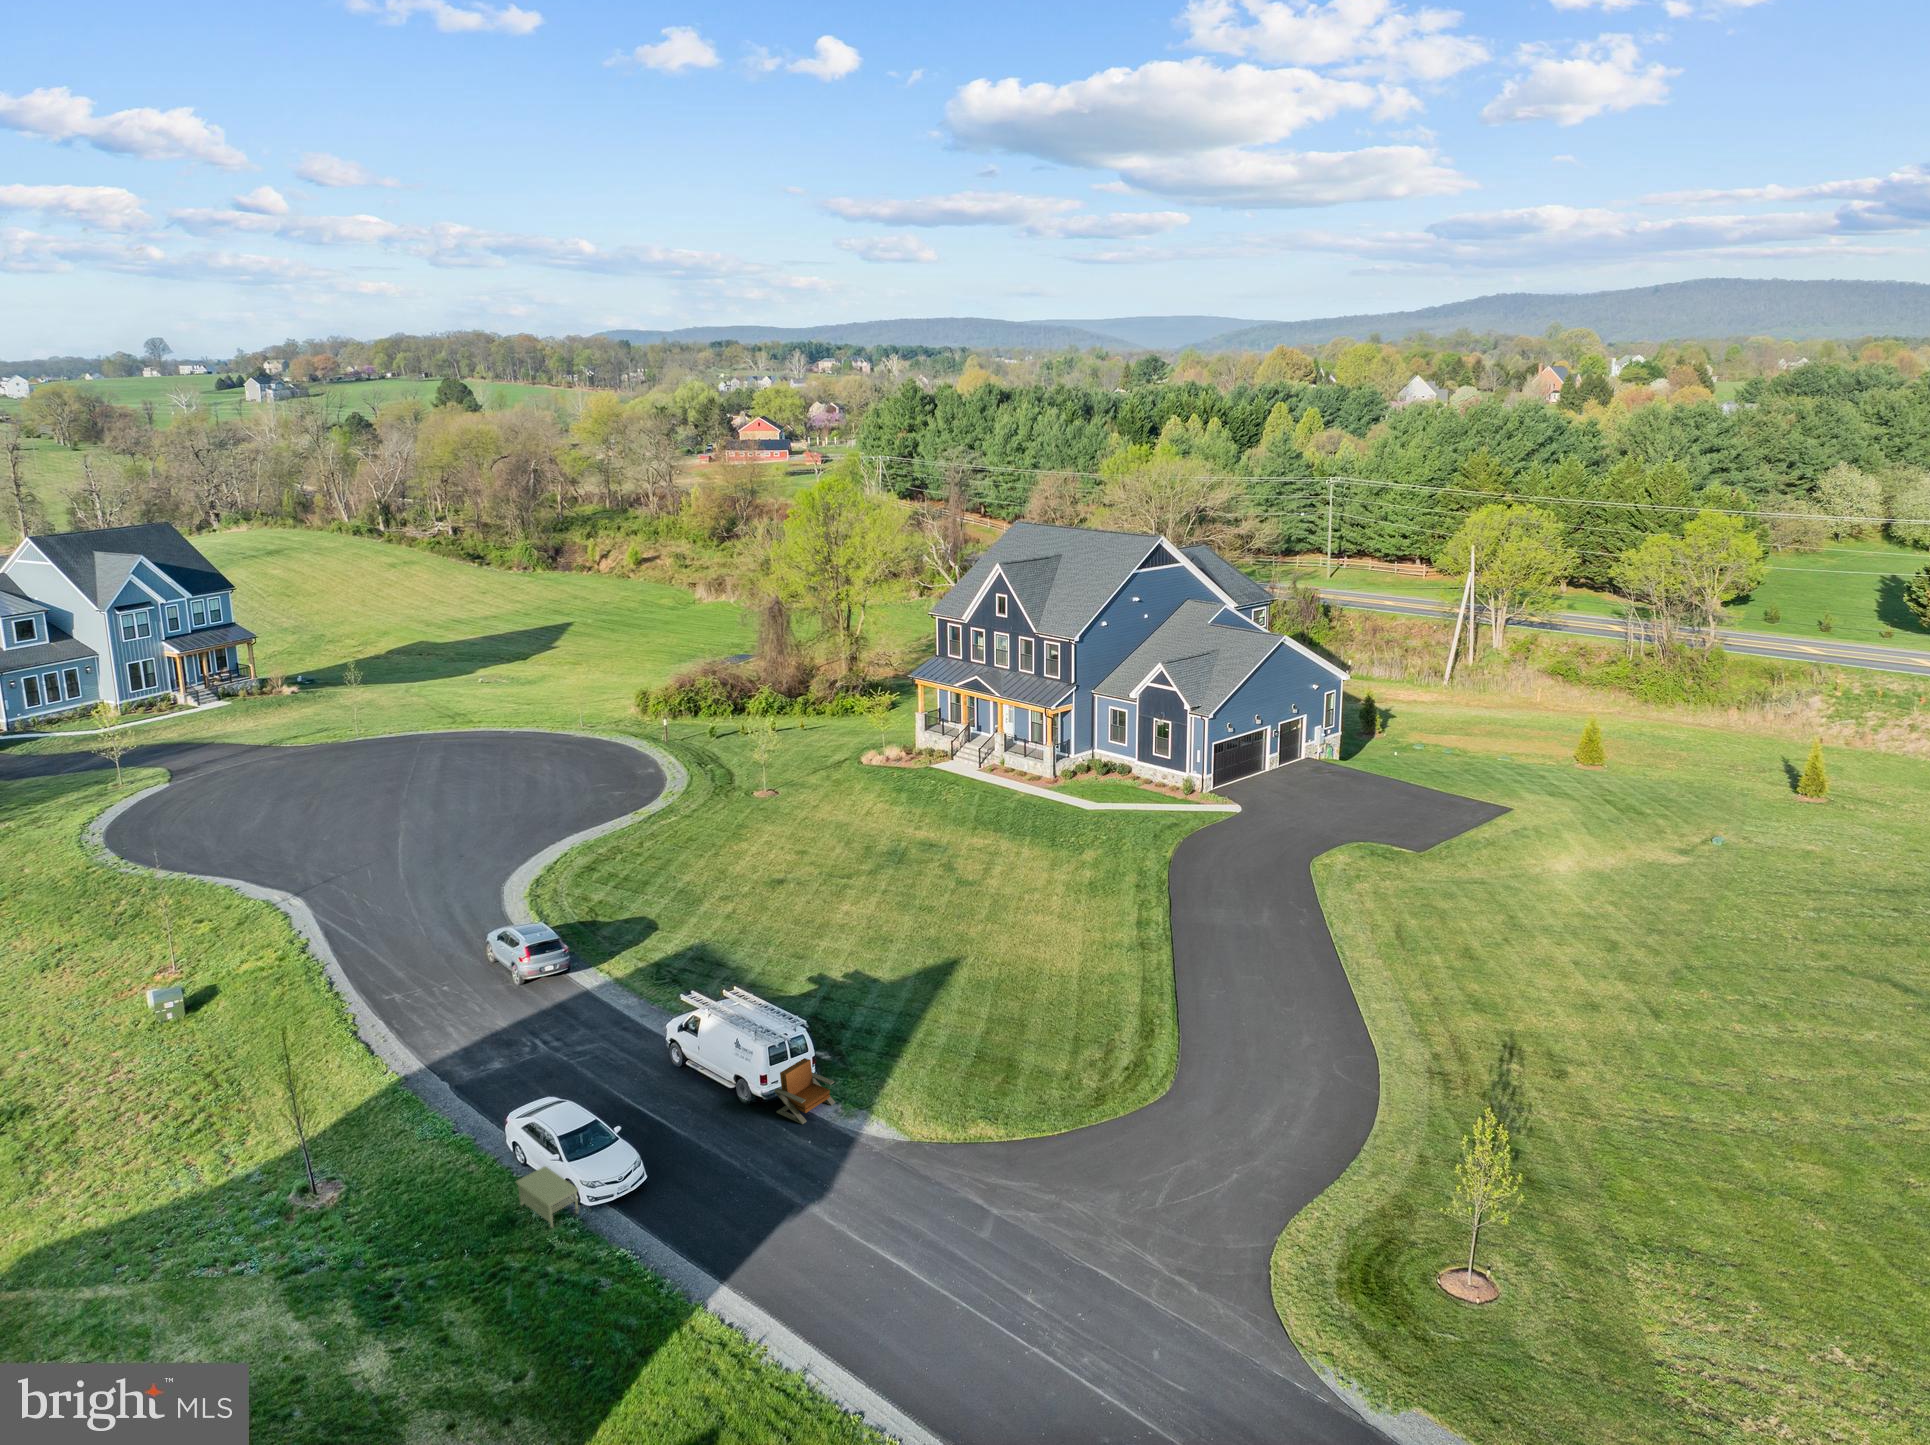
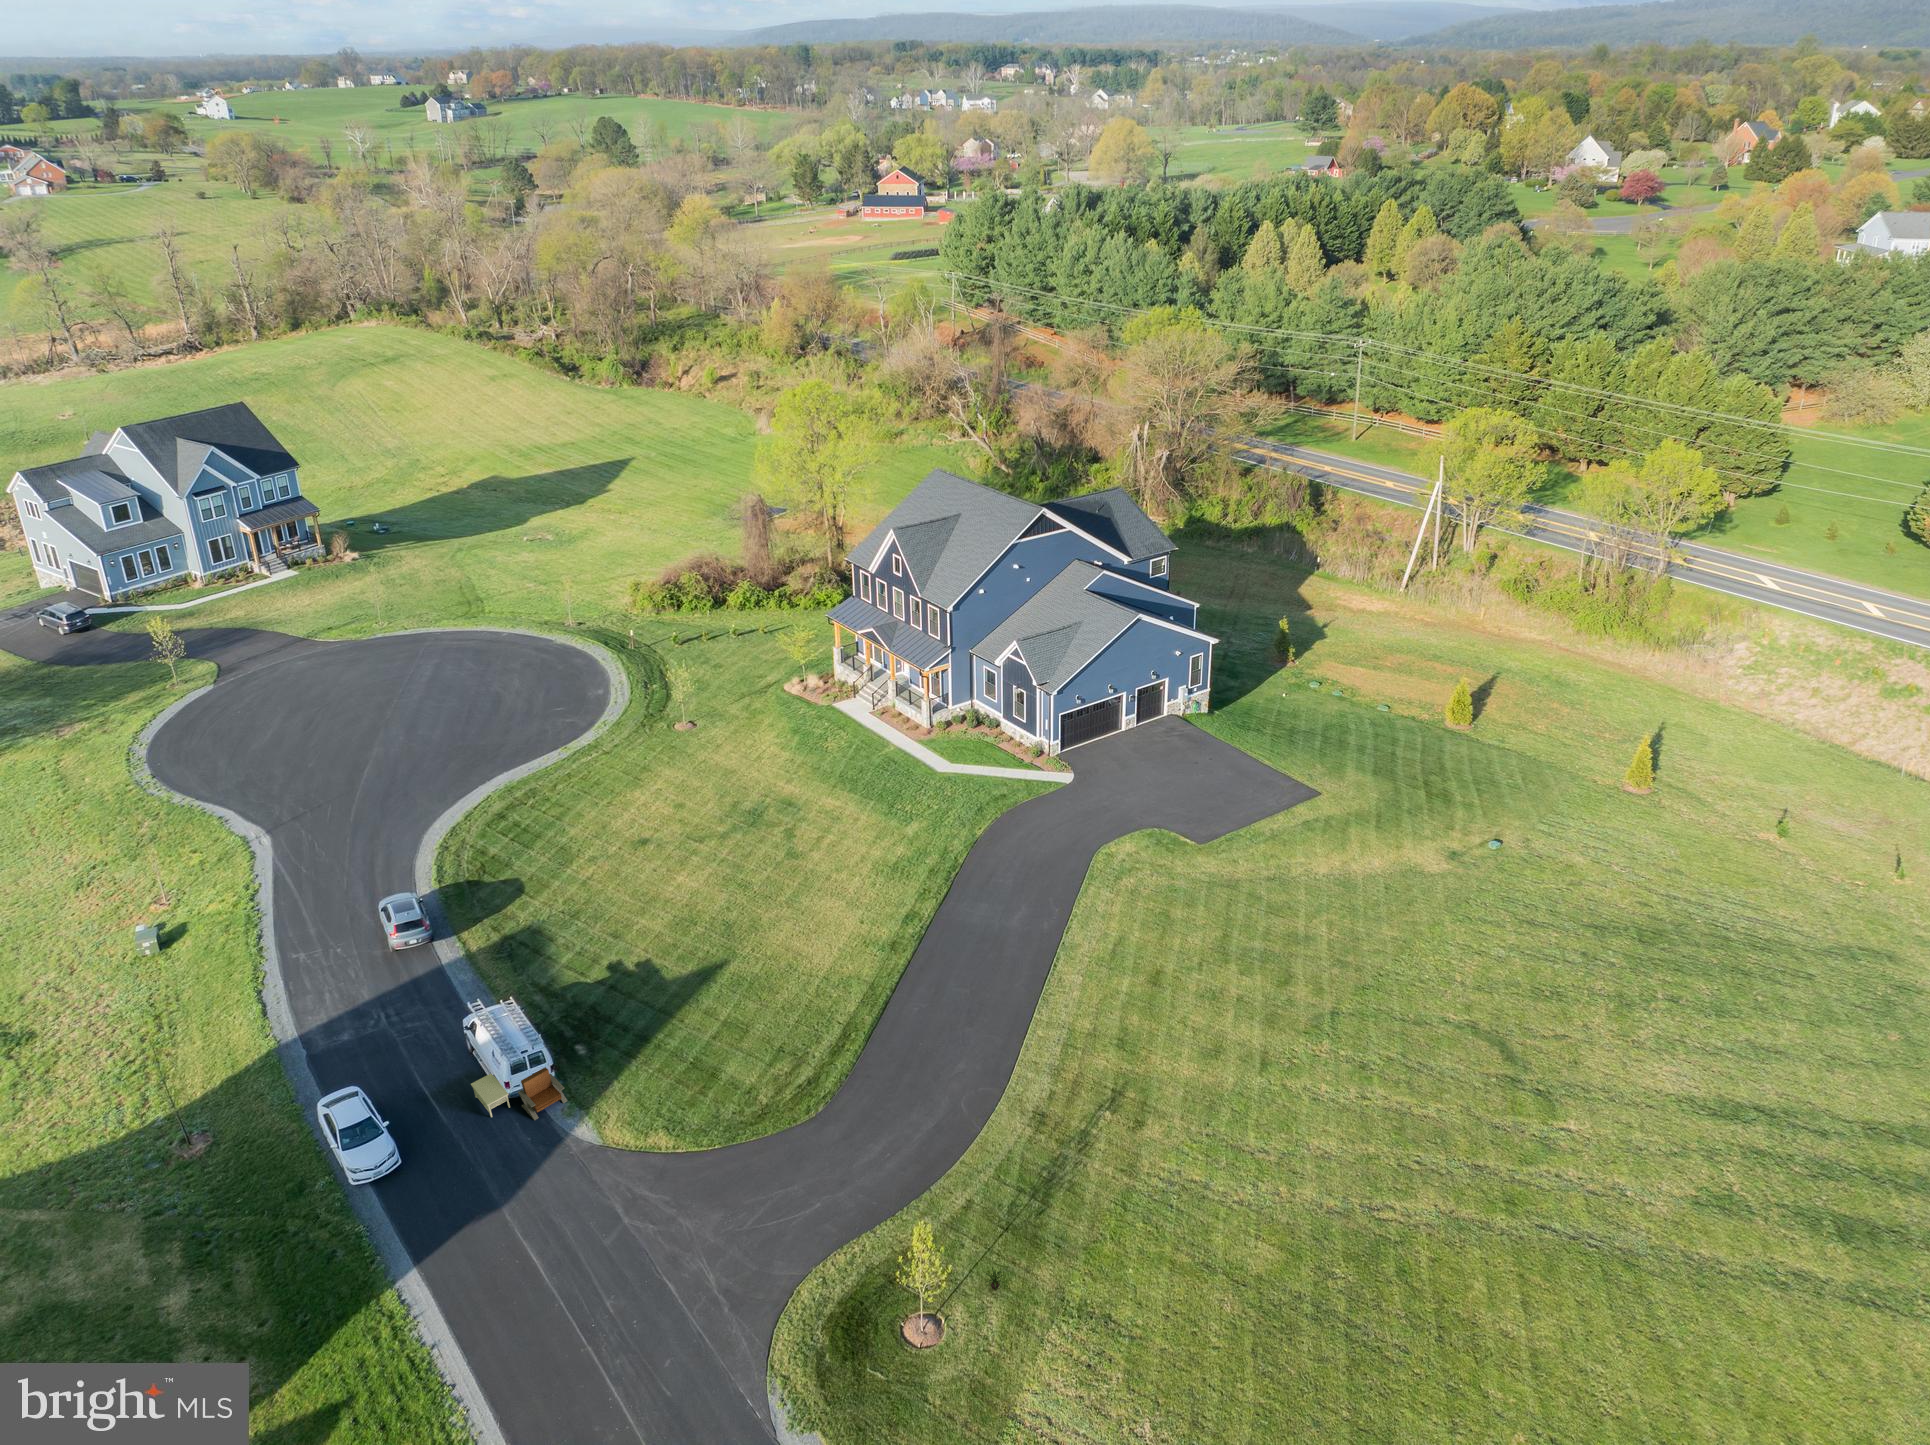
storage bench: present [516,1167,578,1228] -> present [471,1074,510,1117]
decorative plant: none [1496,1199,1532,1230] -> present [985,1267,1004,1290]

